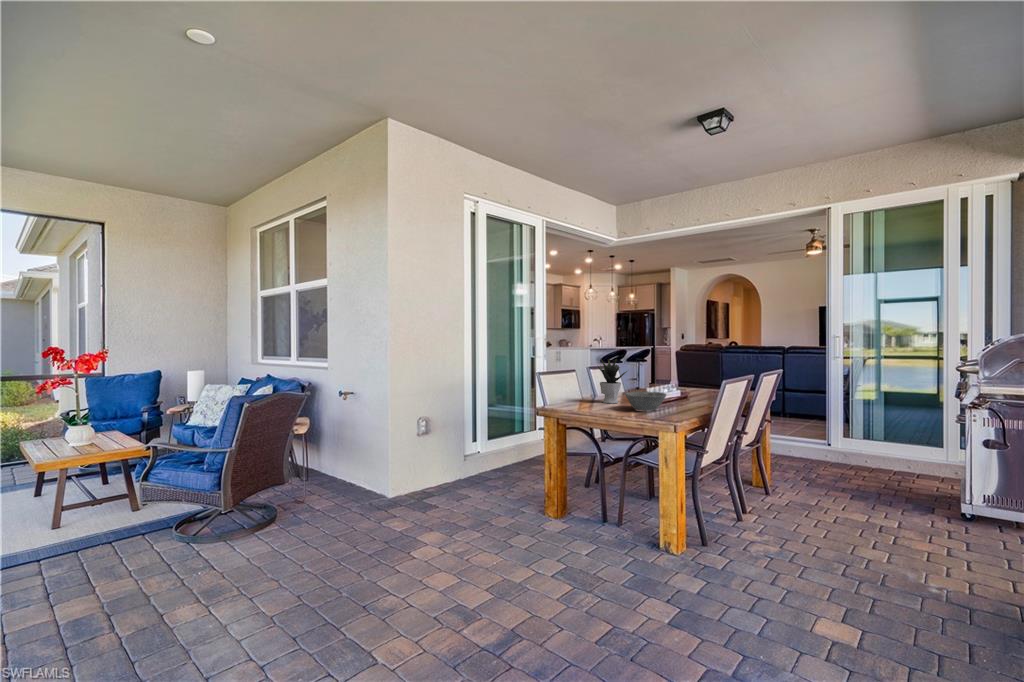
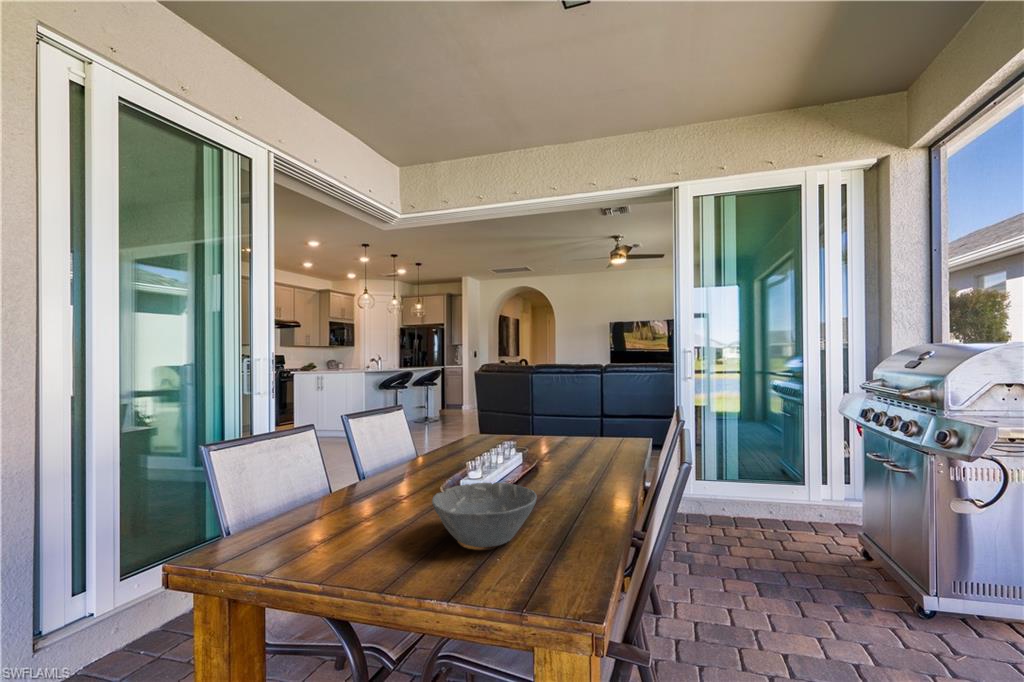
potted plant: present [598,360,627,403] -> none [358,401,436,515]

